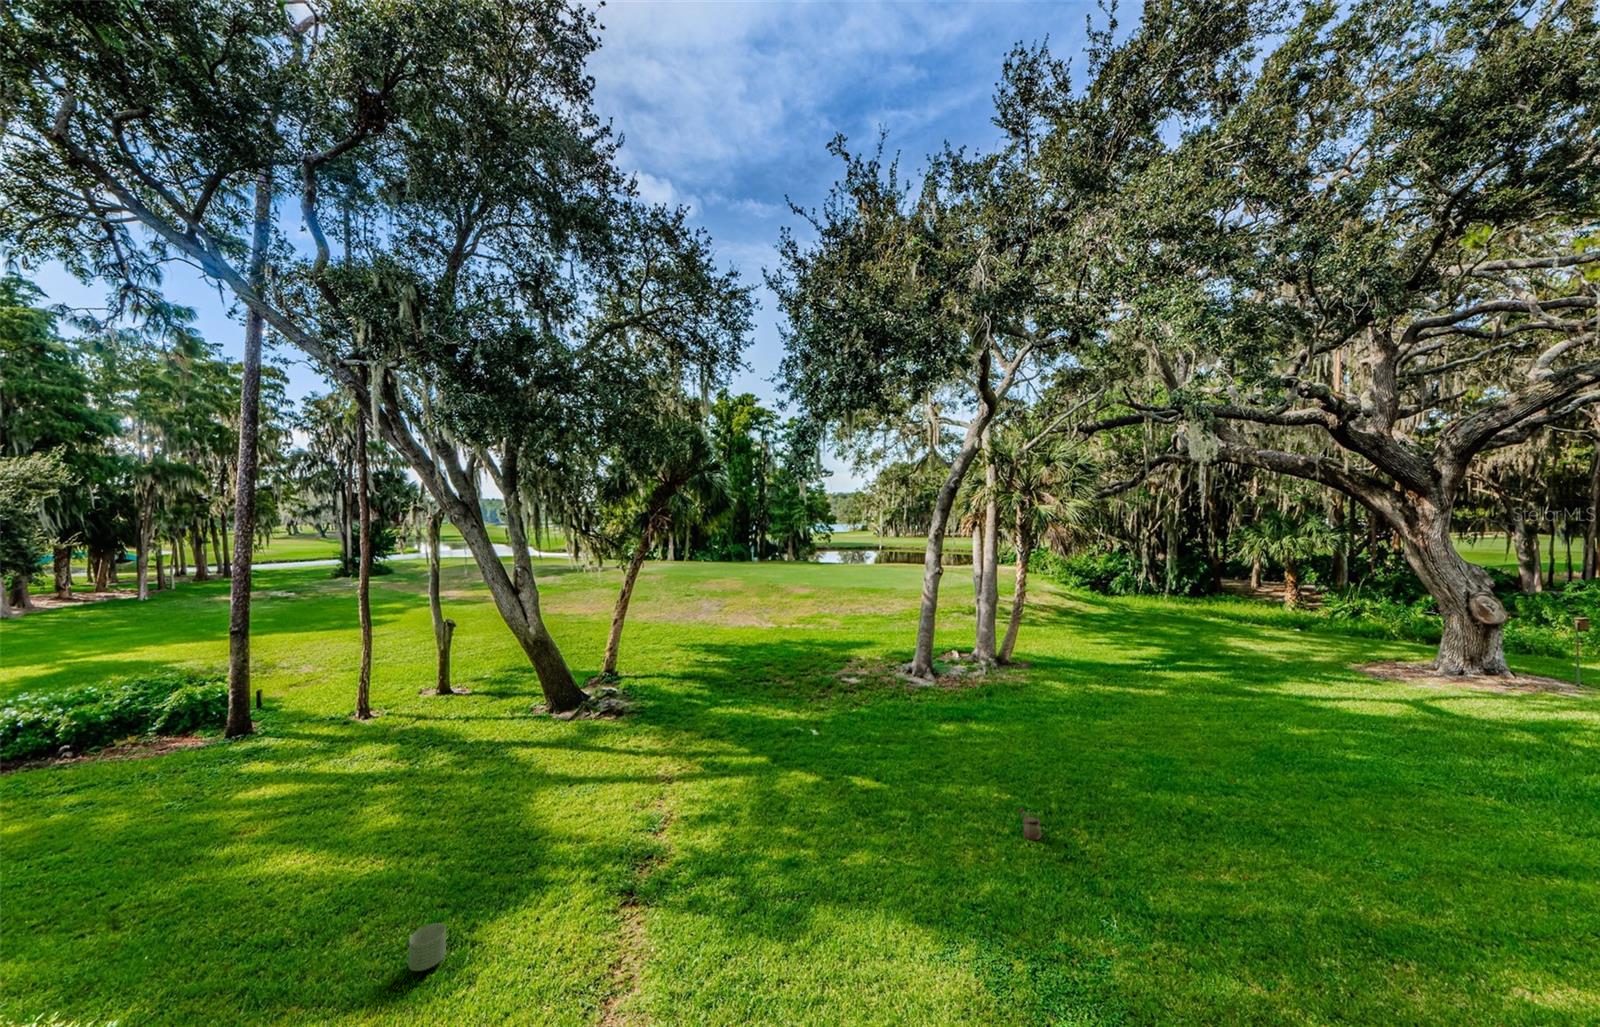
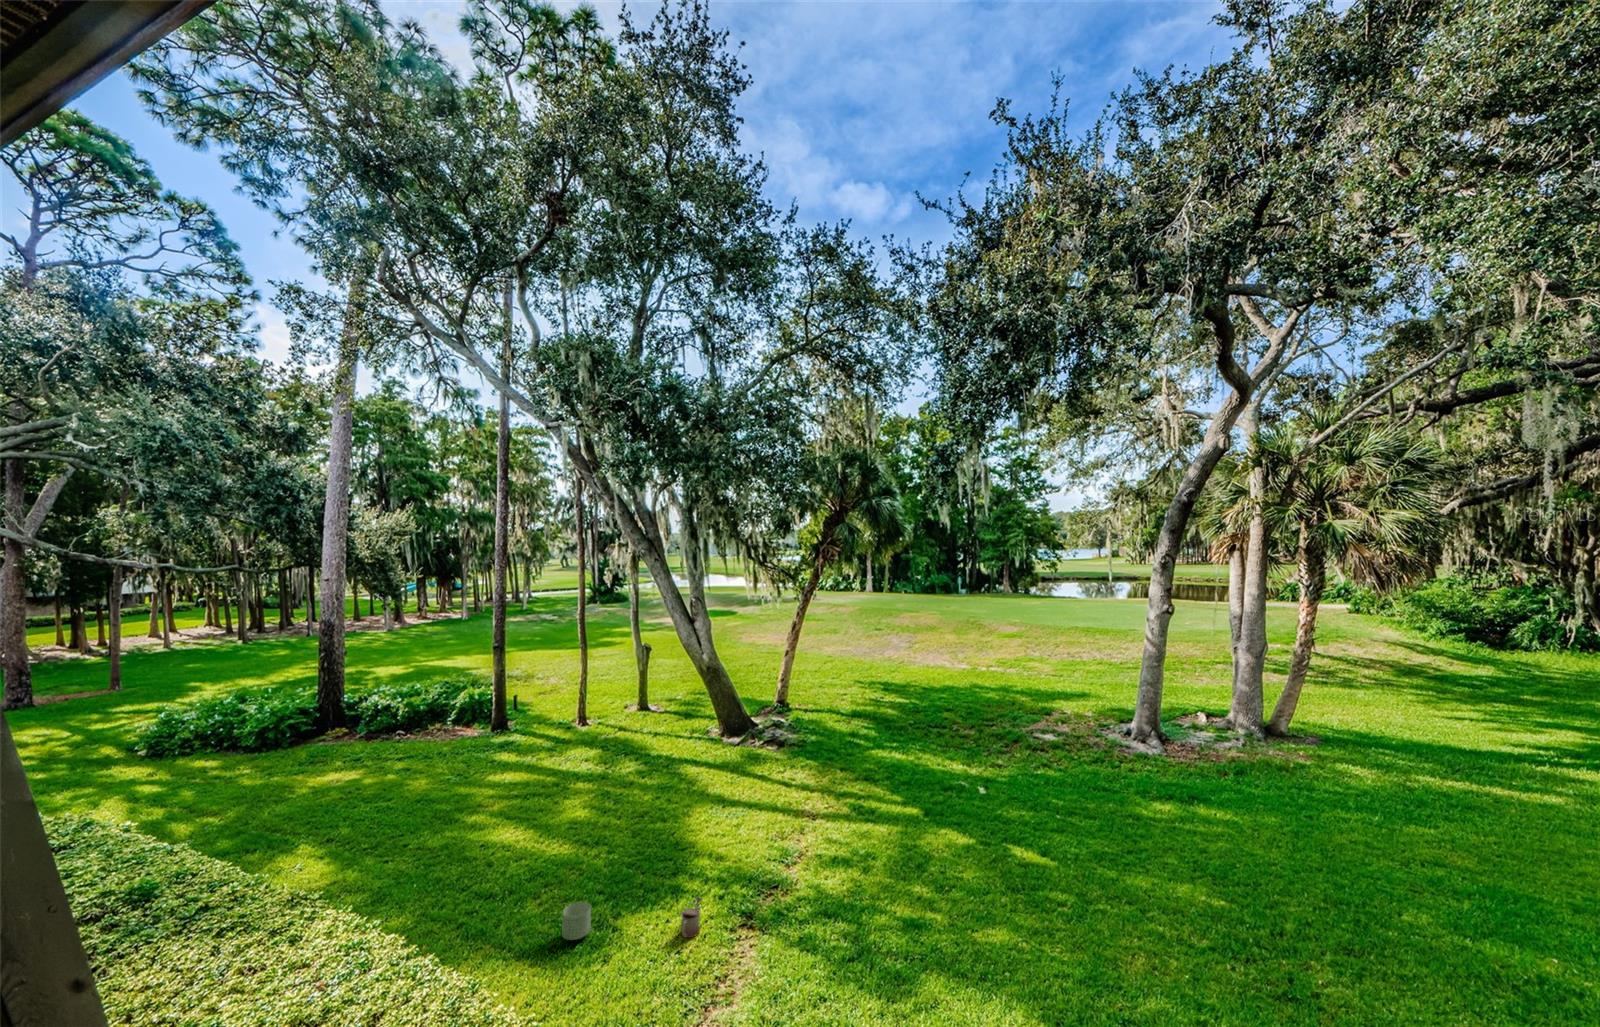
watering can: present [1019,809,1042,840] -> present [681,897,702,938]

